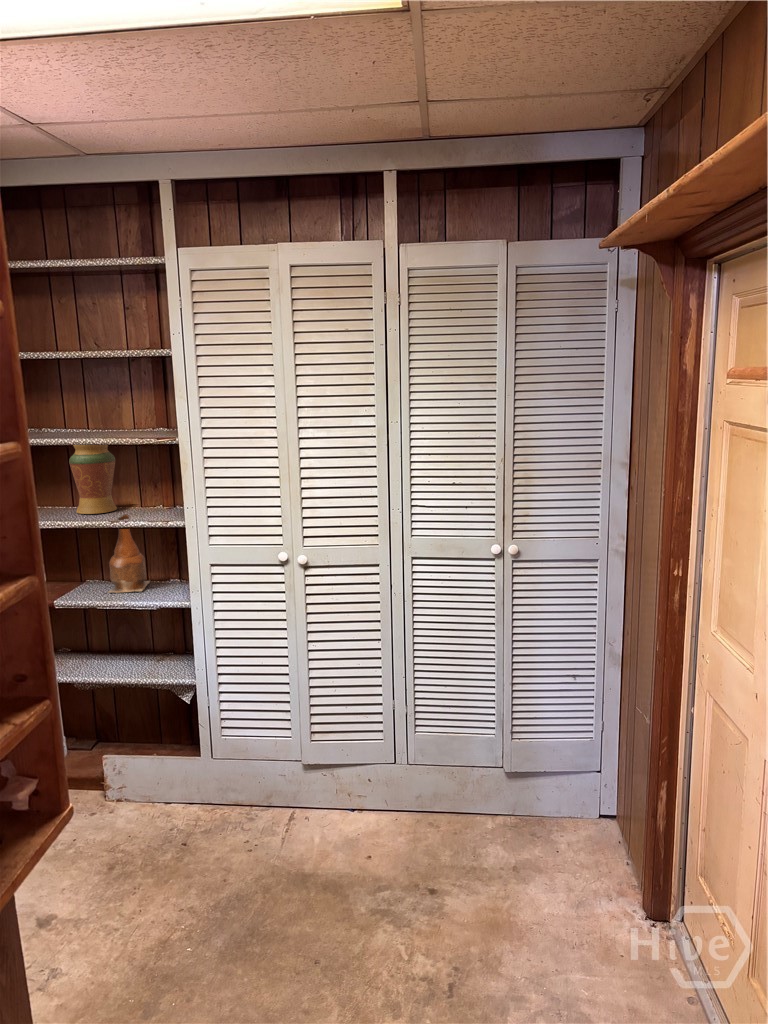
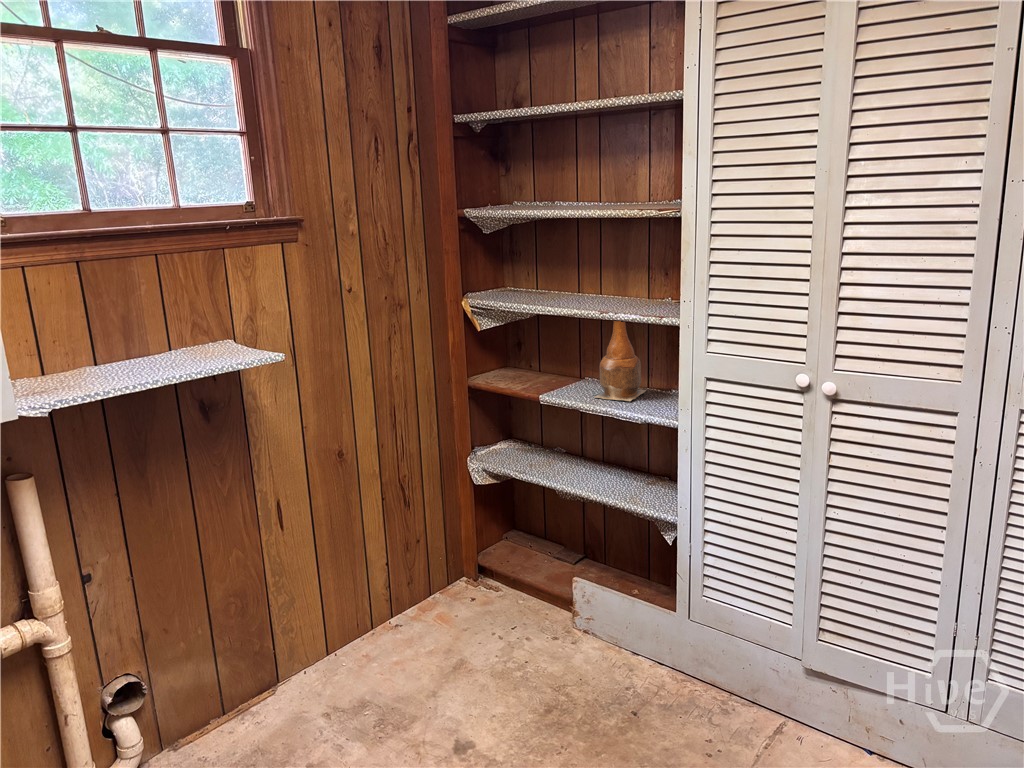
decorative vase: present [69,445,117,514] -> none [567,220,618,304]

